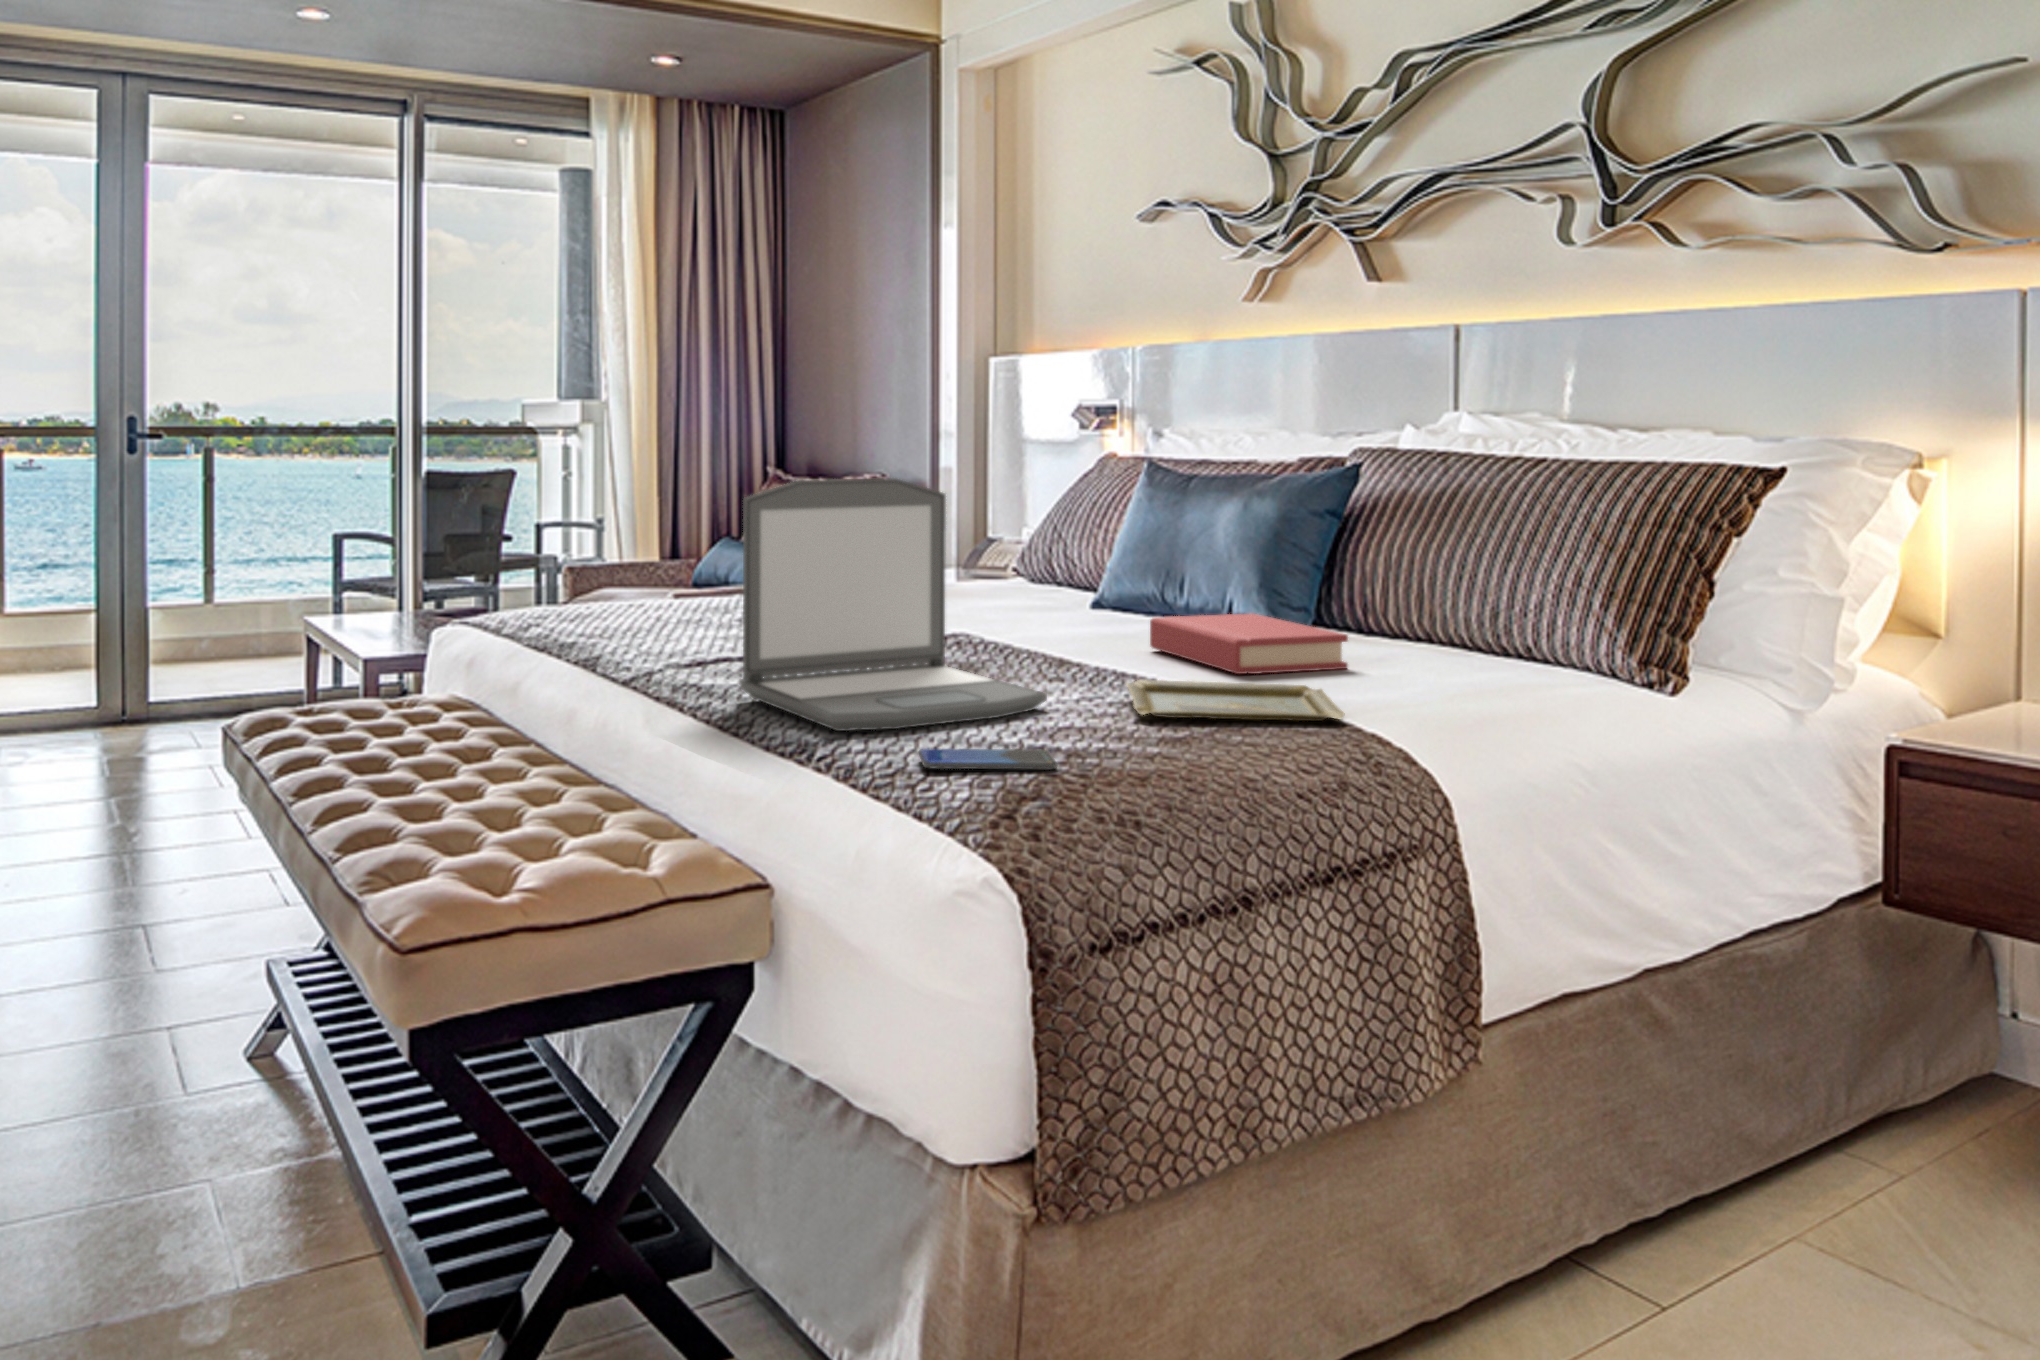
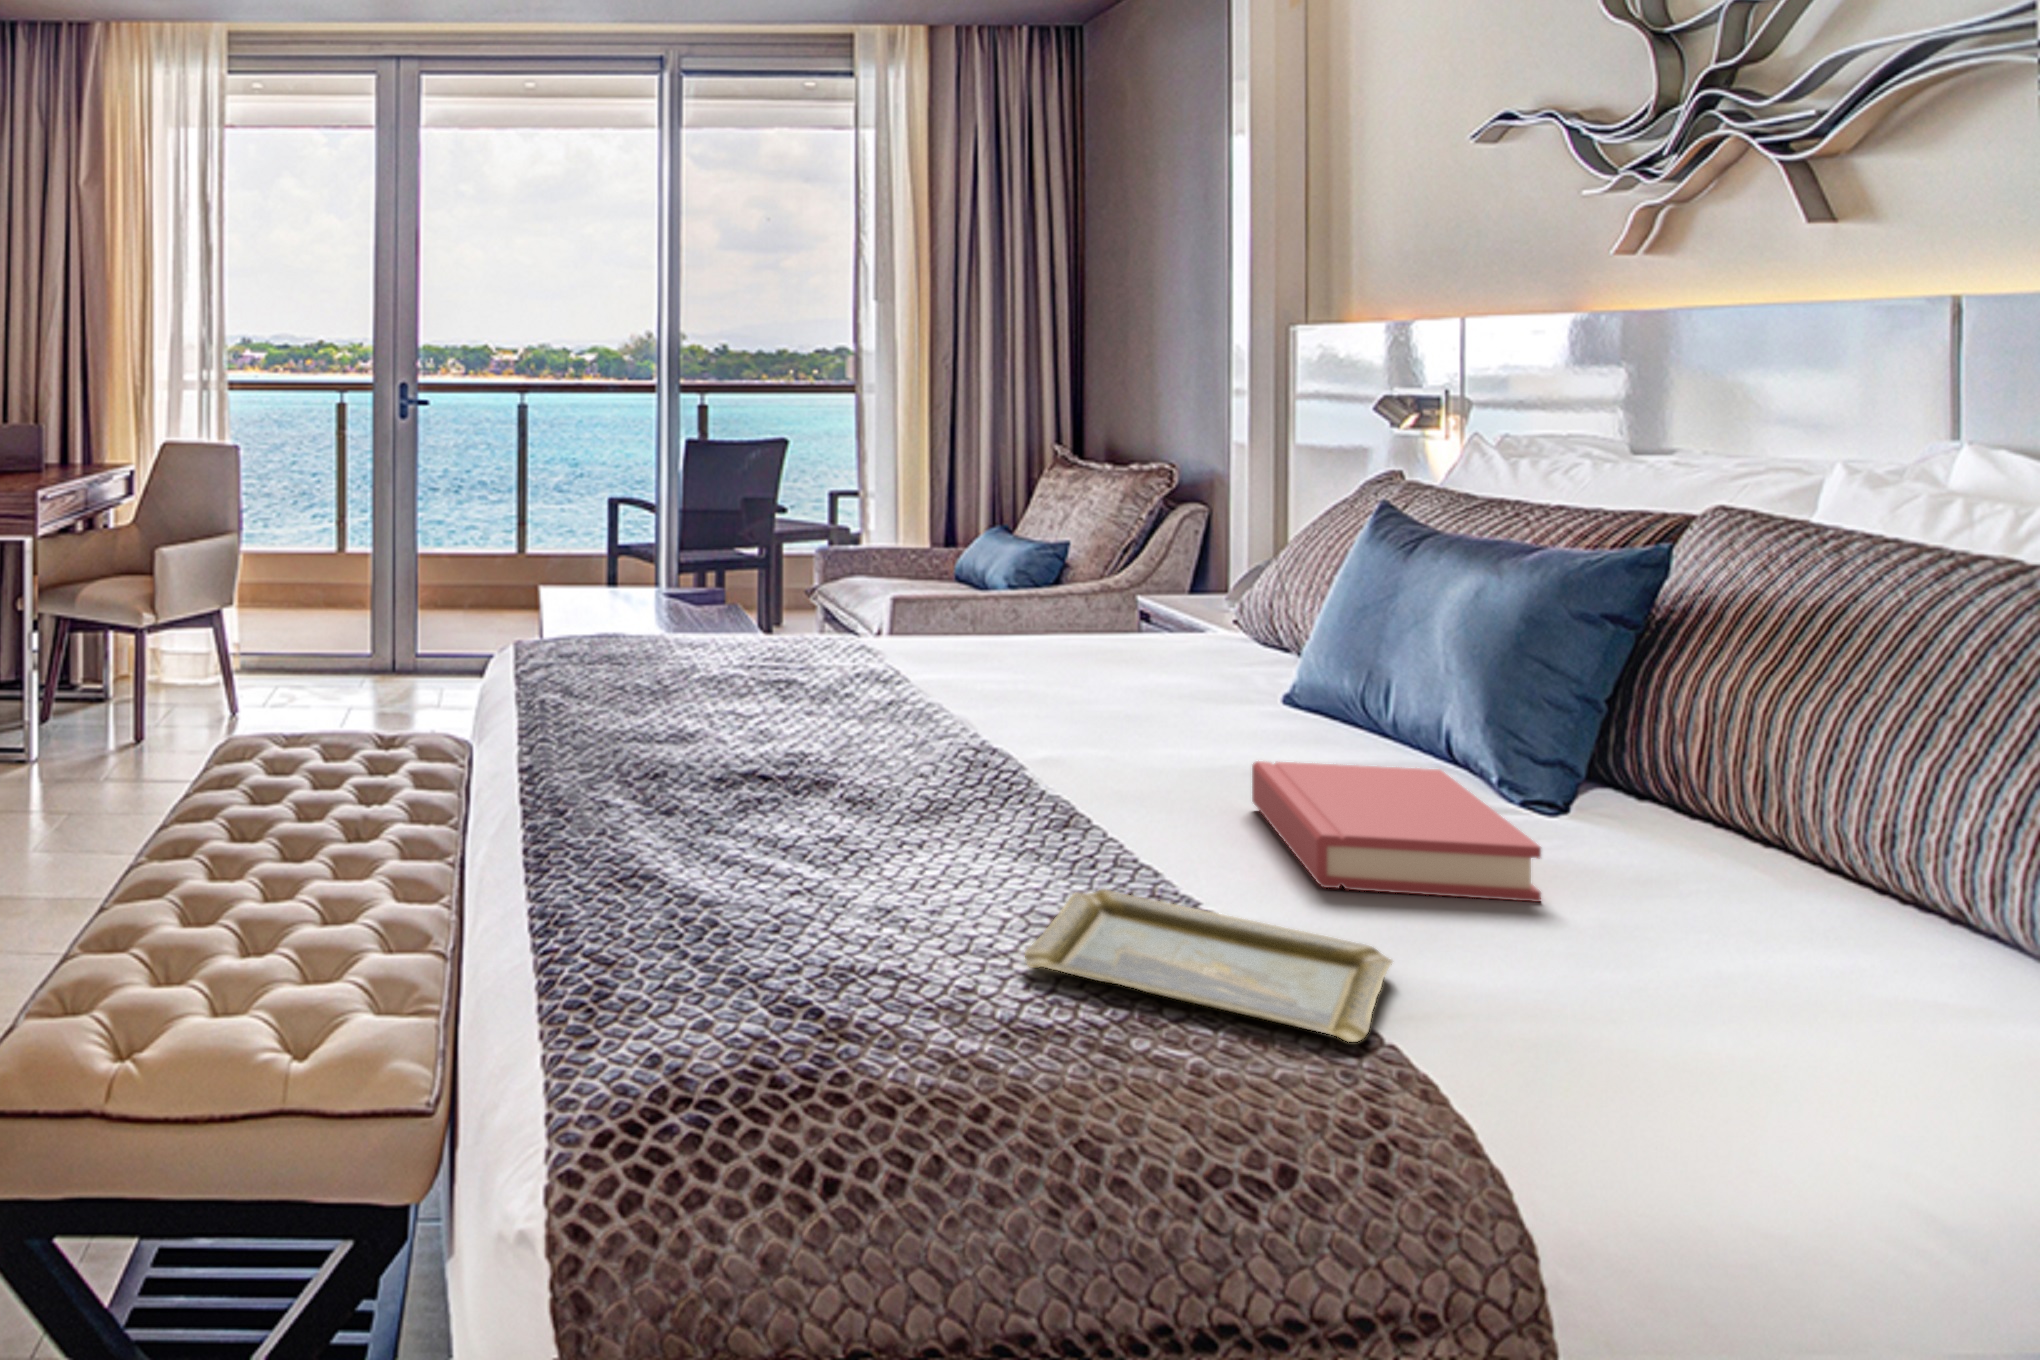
laptop: present [740,478,1047,731] -> none [578,560,931,926]
smartphone: present [919,749,1057,770] -> none [584,987,789,1067]

